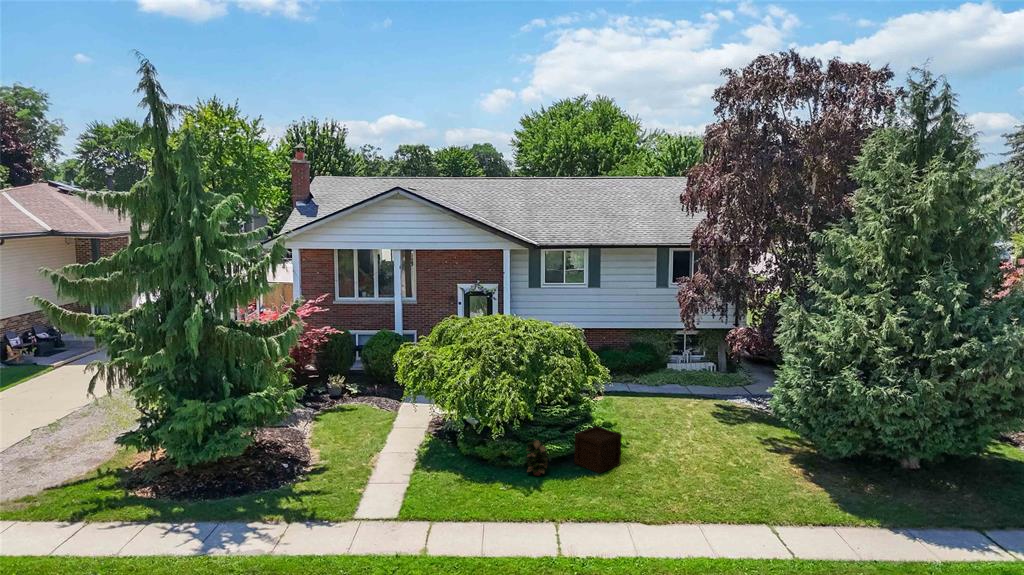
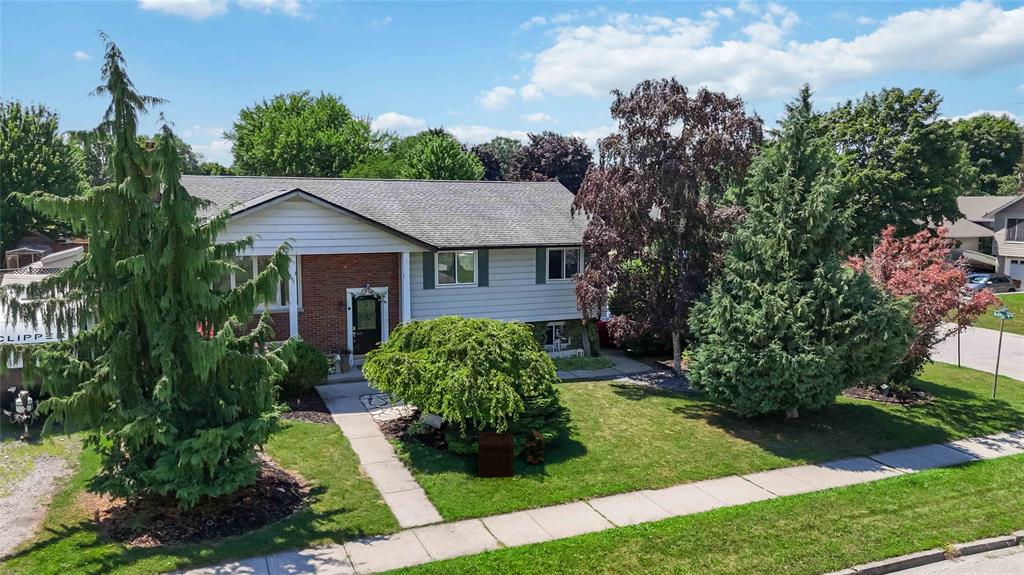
wooden crate: present [574,426,622,473] -> present [478,433,514,477]

